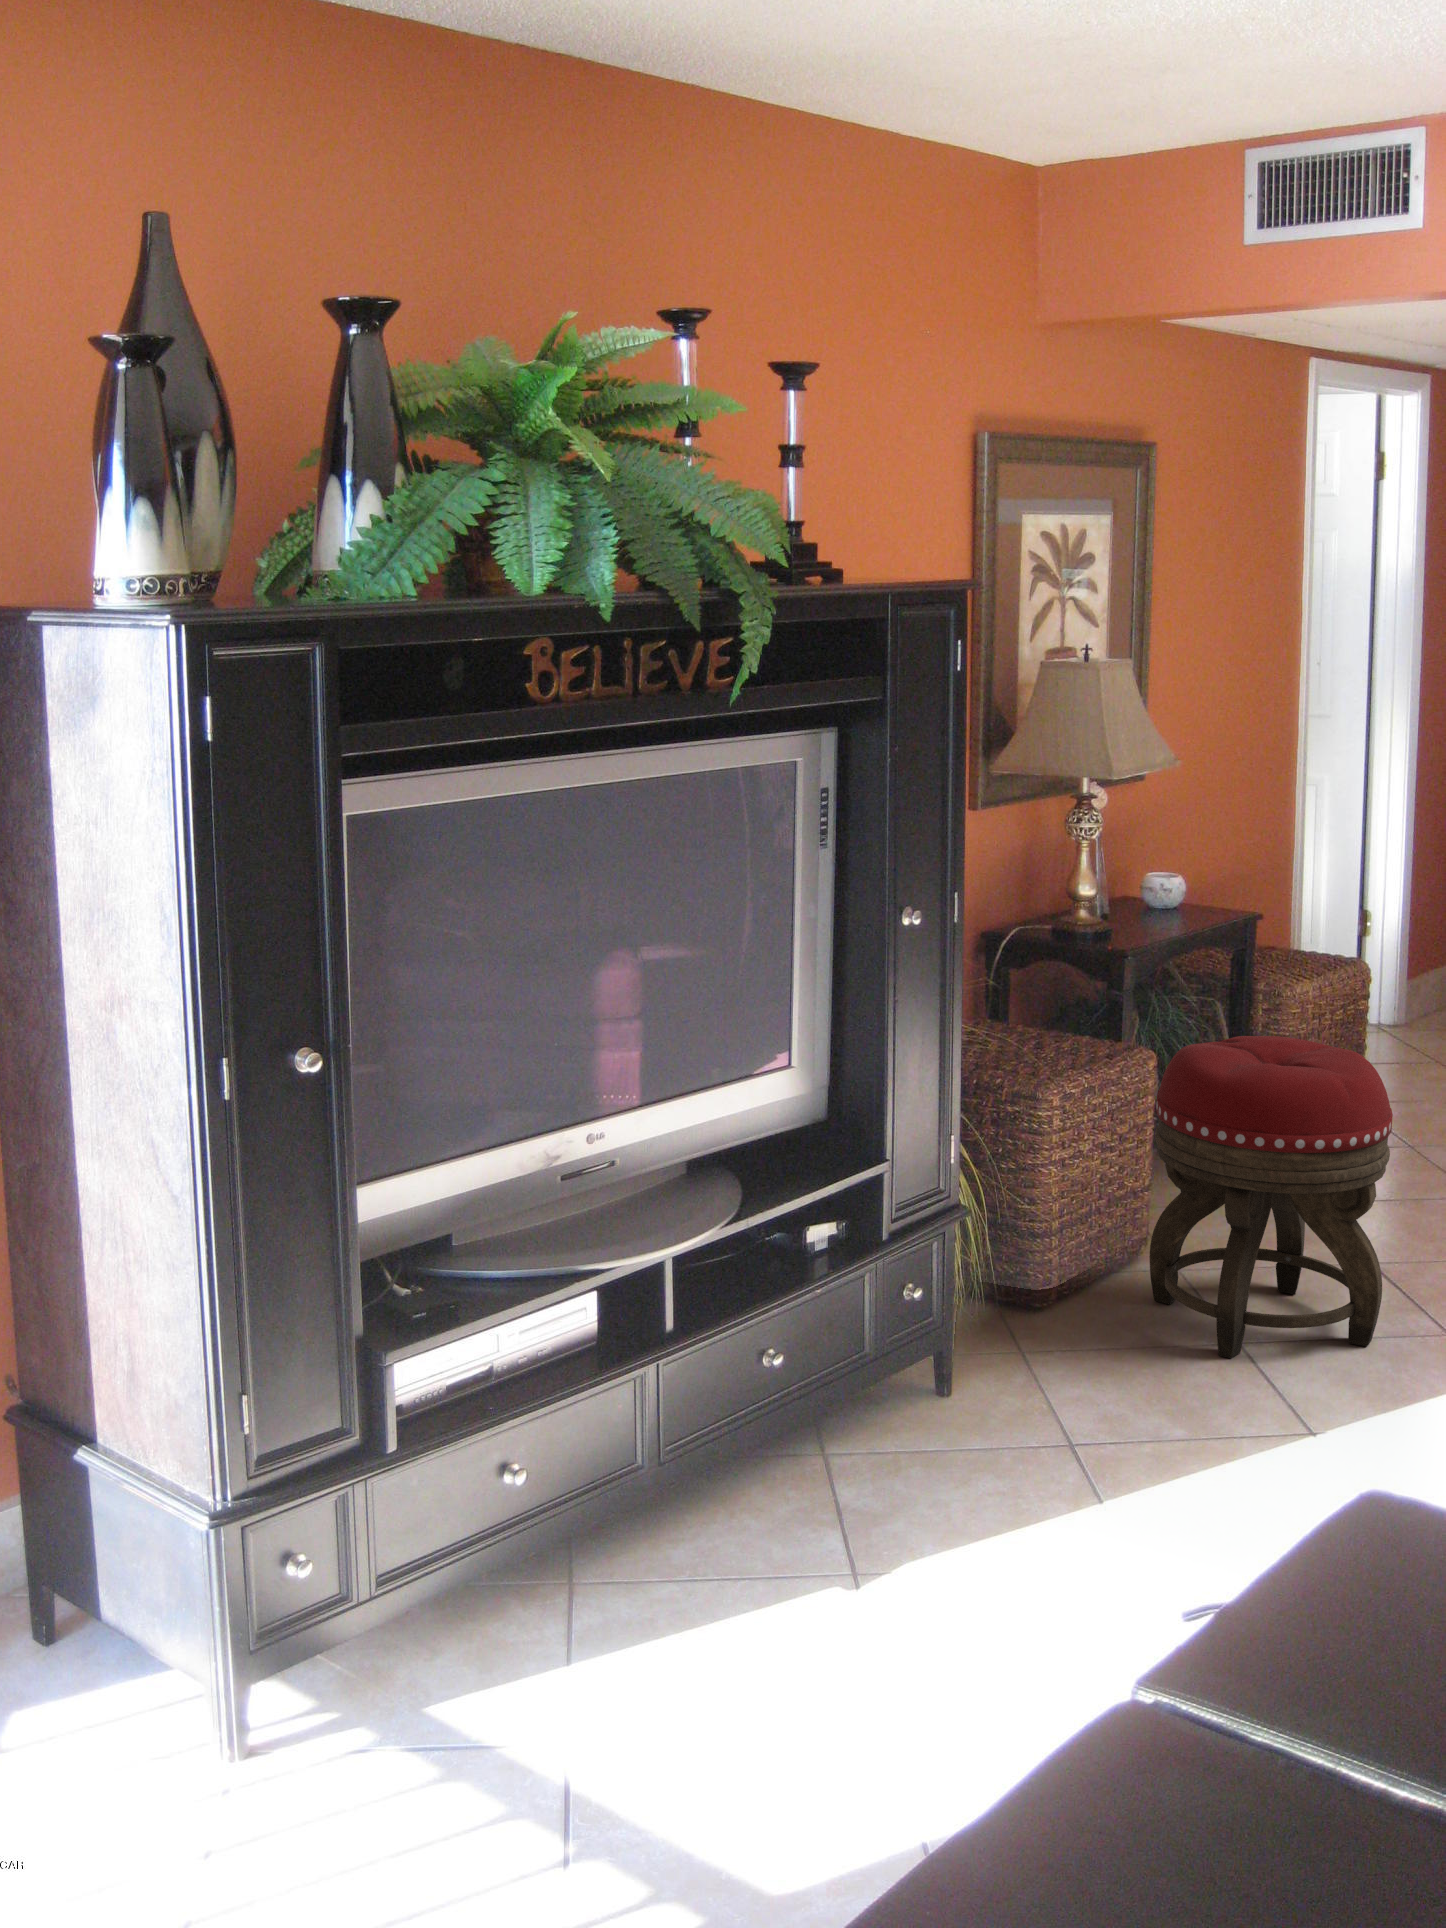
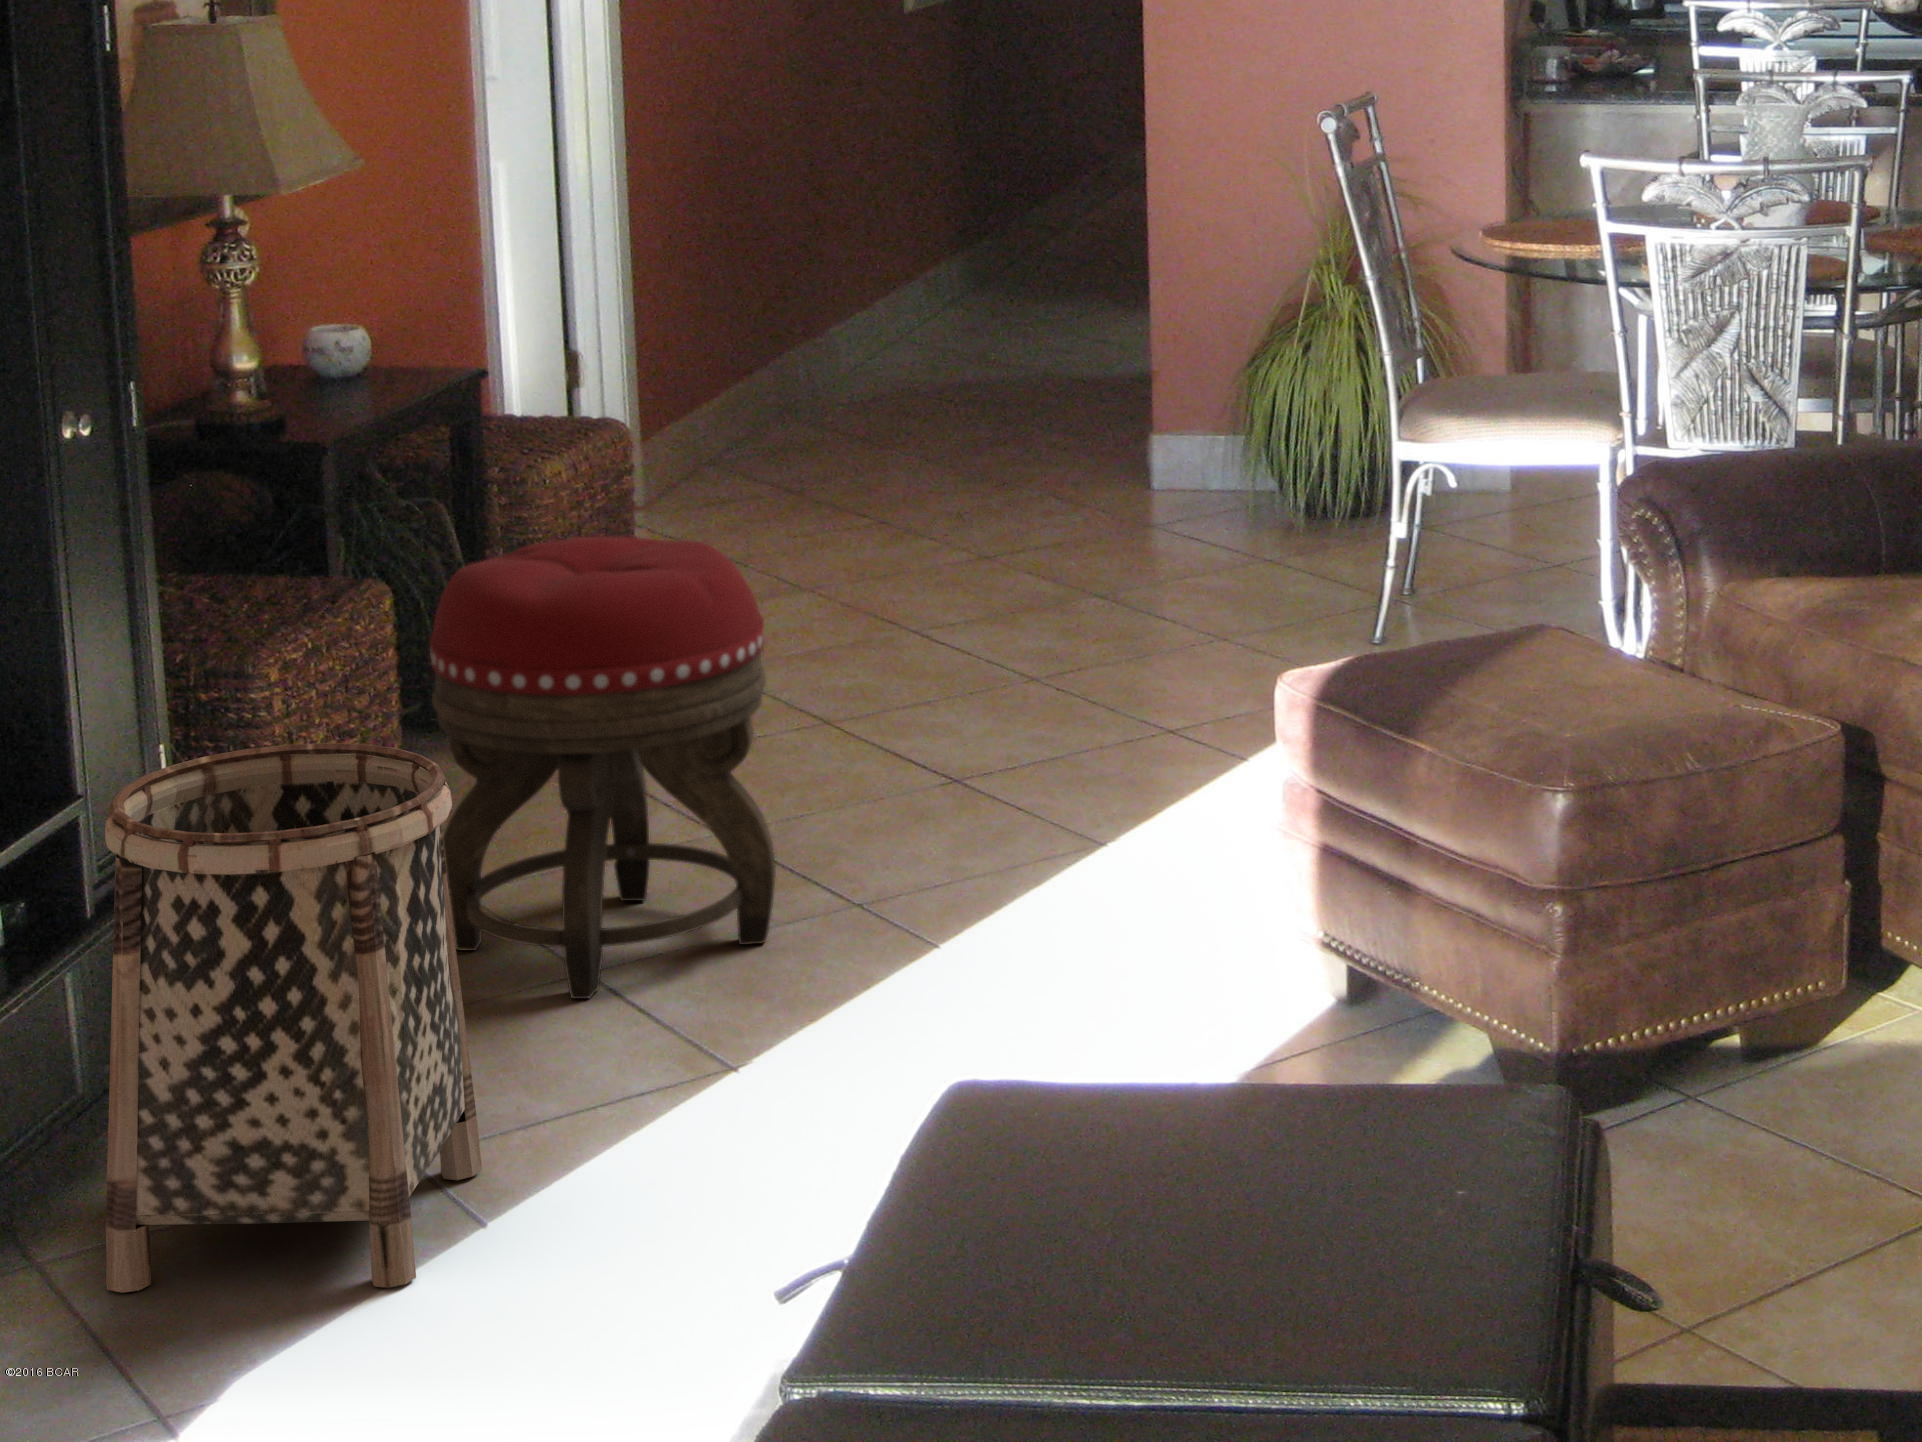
basket: none [862,1151,1115,1536] -> present [105,743,482,1293]

